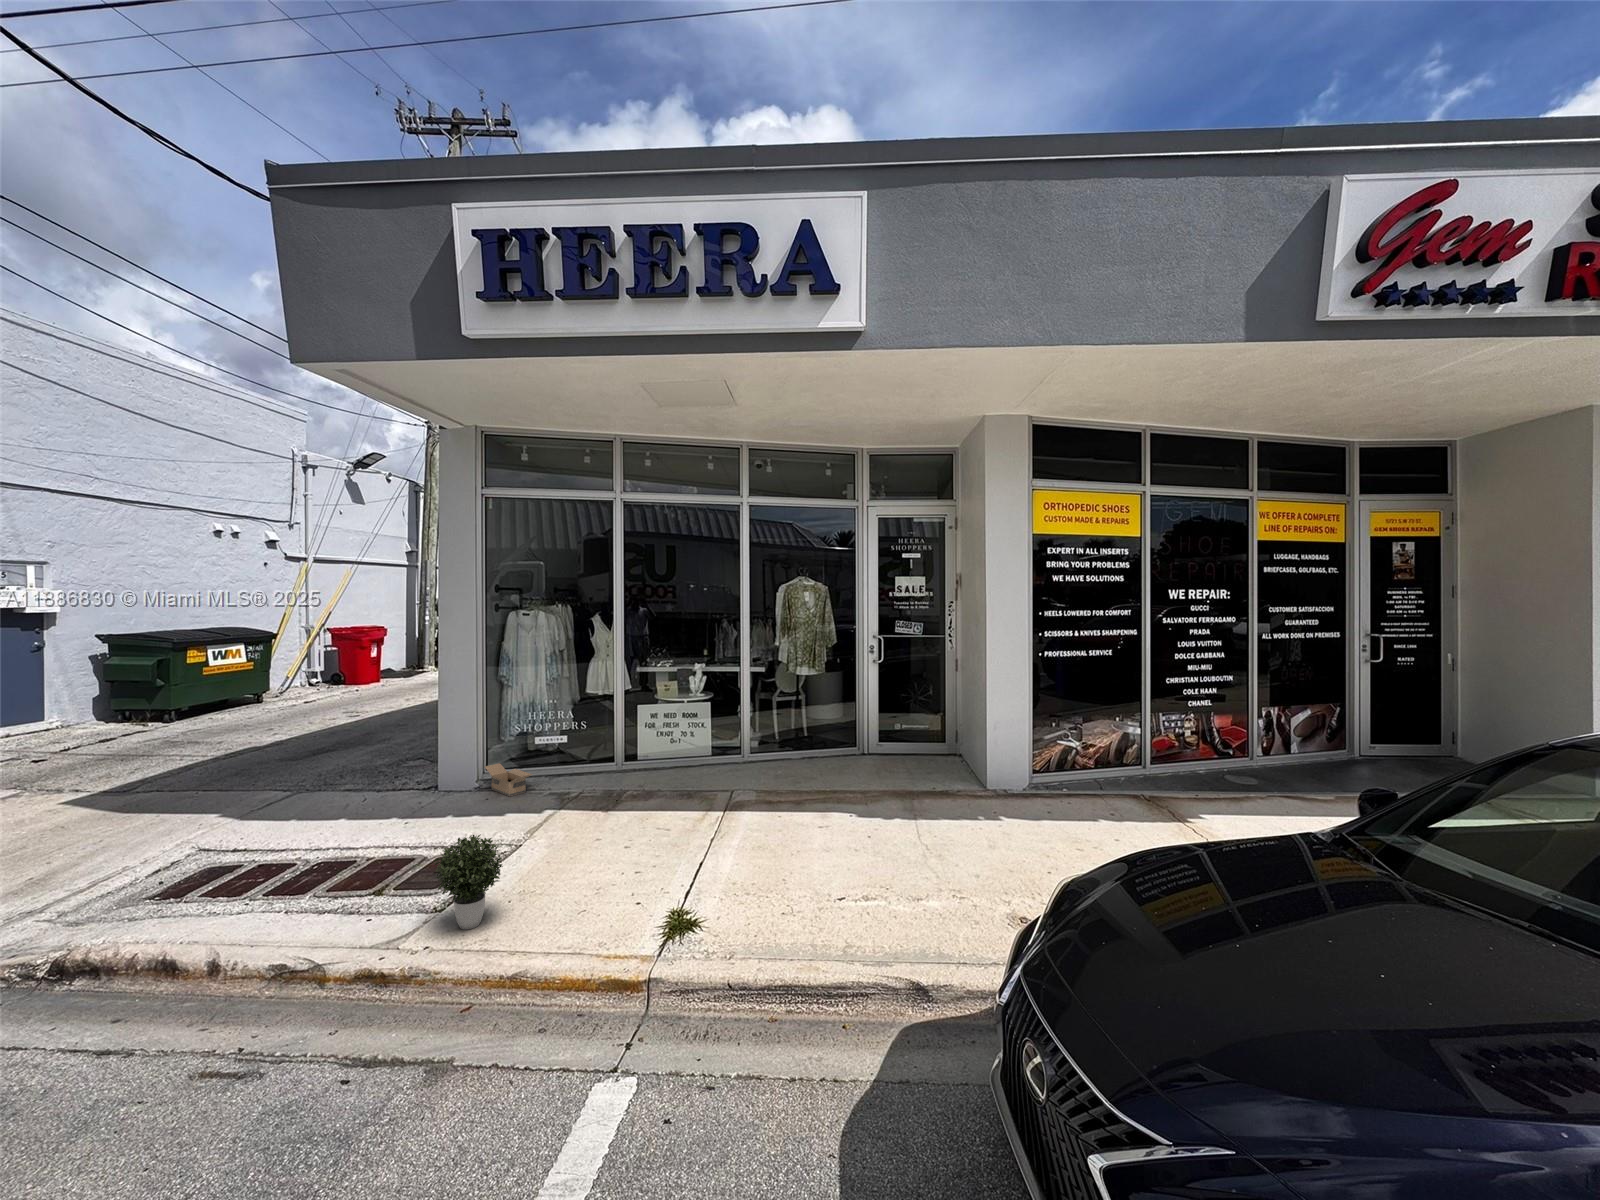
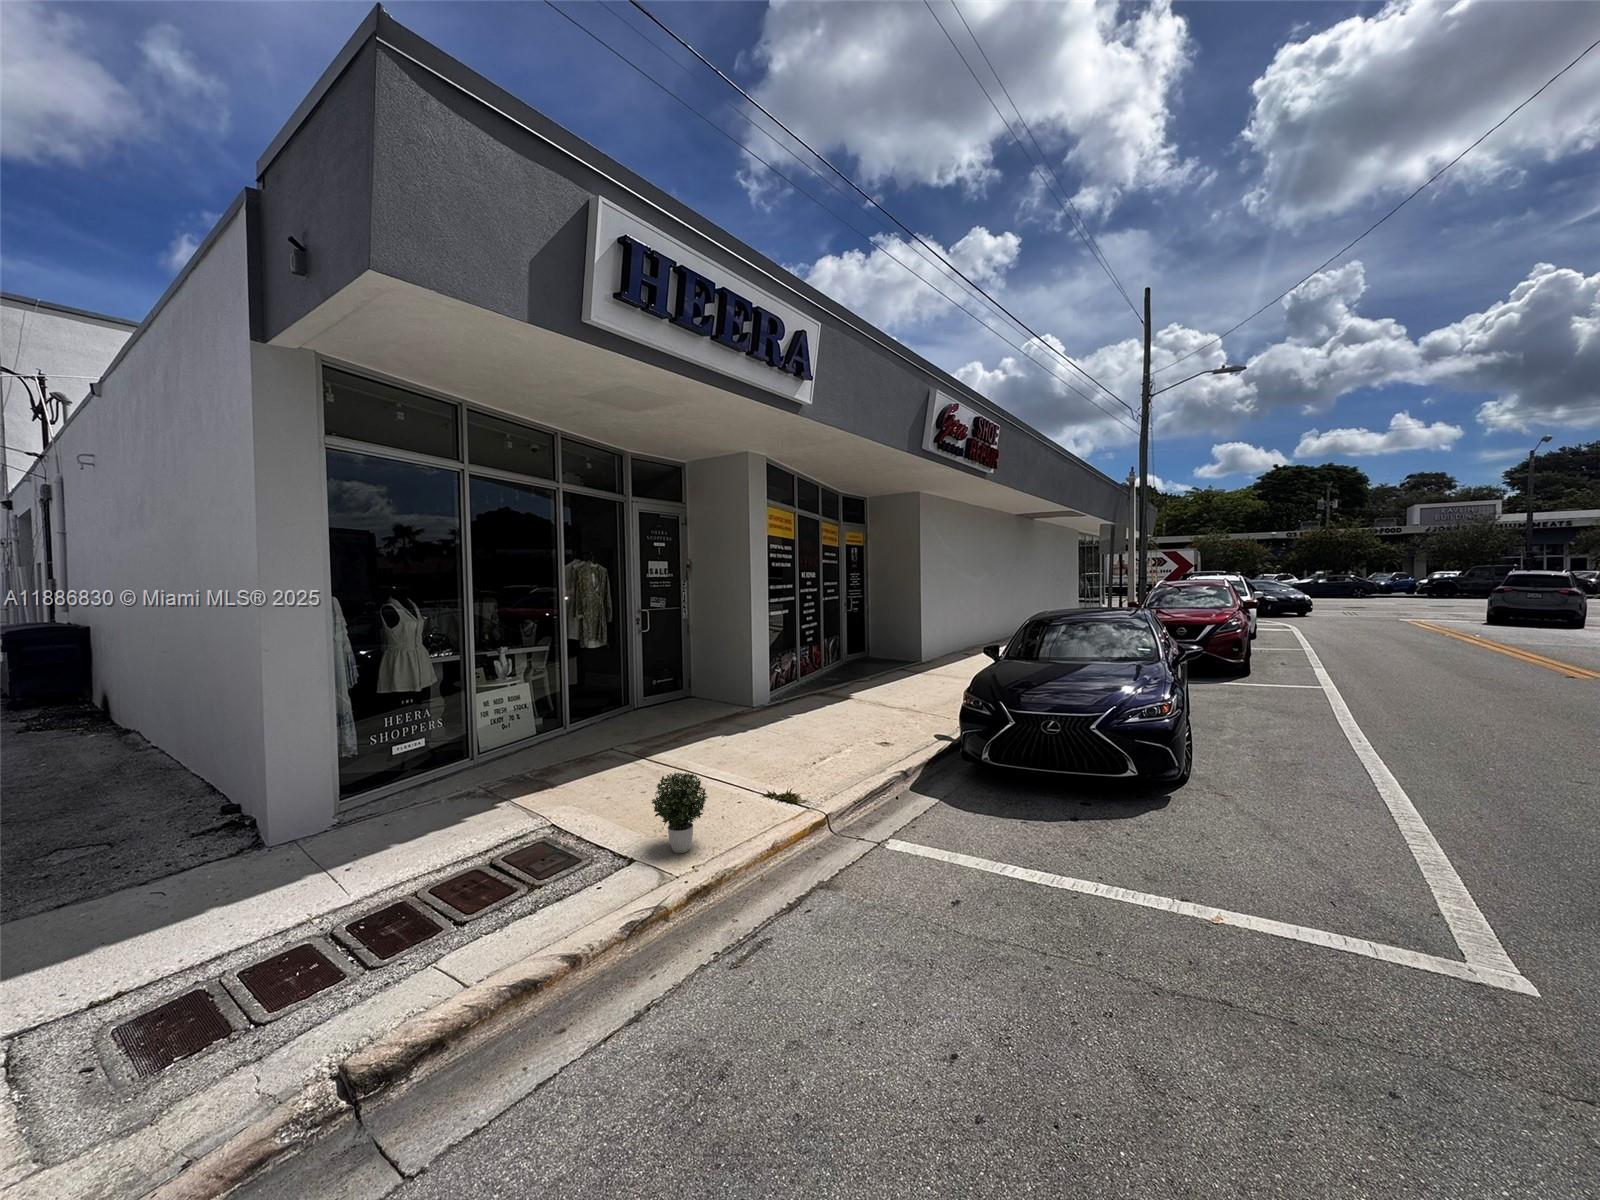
cardboard box: present [485,763,533,796] -> none [343,783,433,821]

